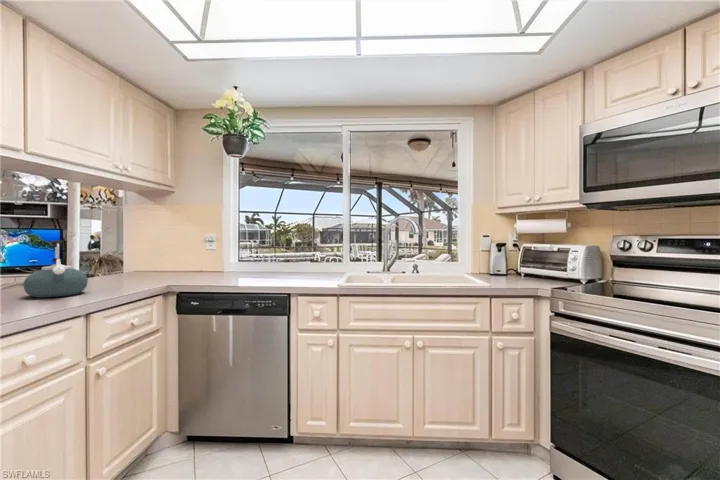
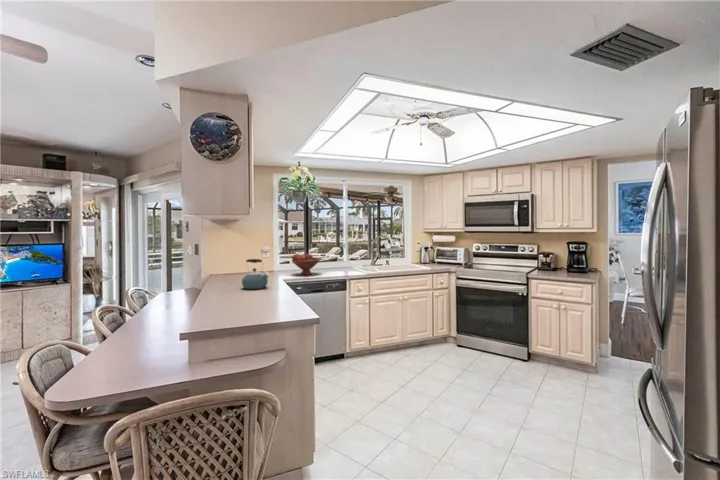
fruit bowl: none [213,243,265,280] -> present [292,254,320,275]

